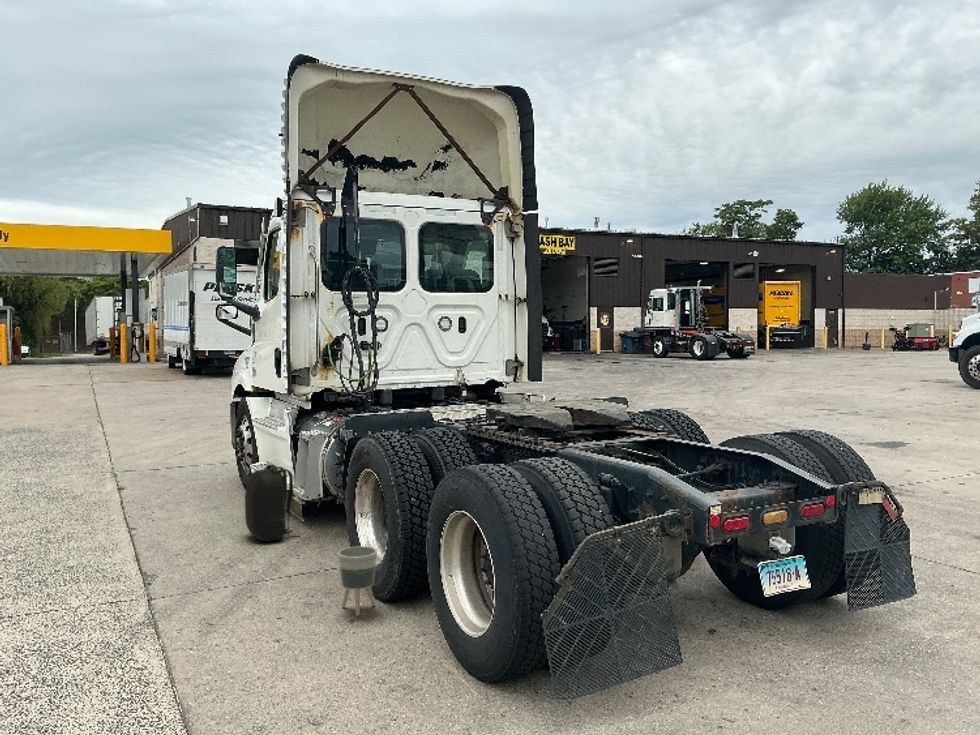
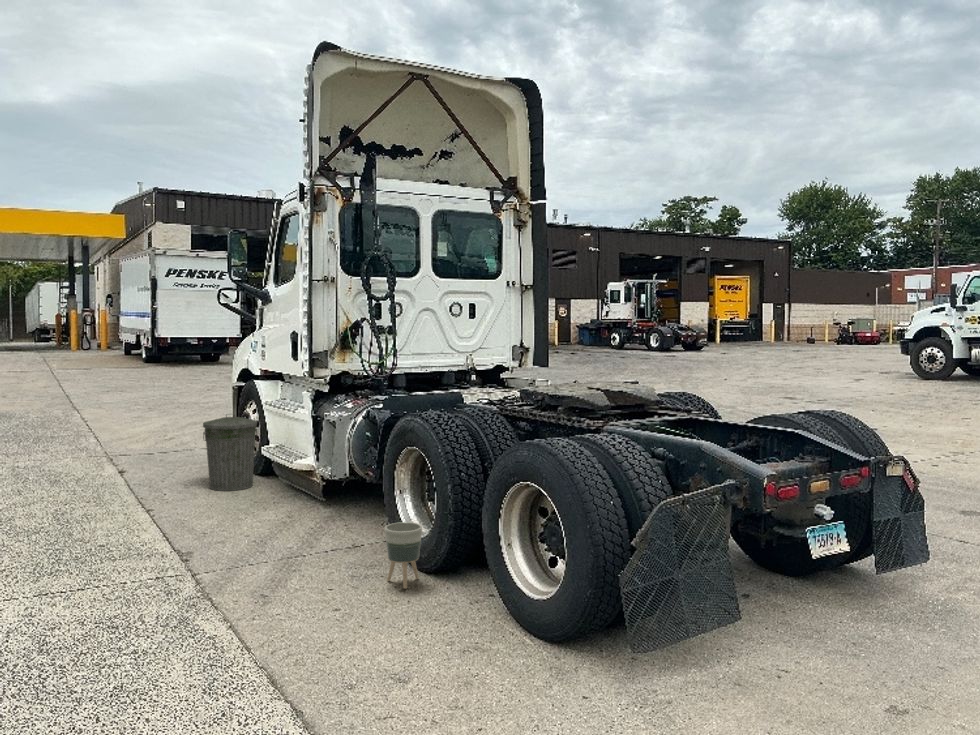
trash can: none [198,429,252,506] -> present [203,416,257,491]
backpack: present [245,465,296,542] -> none [265,447,320,523]

